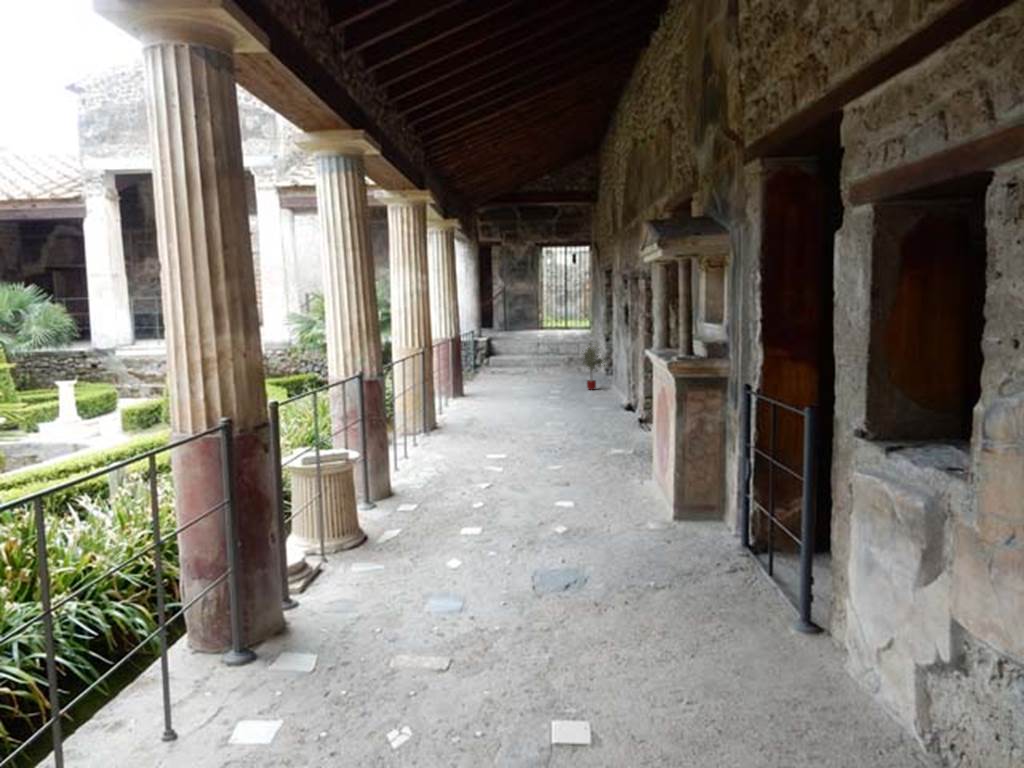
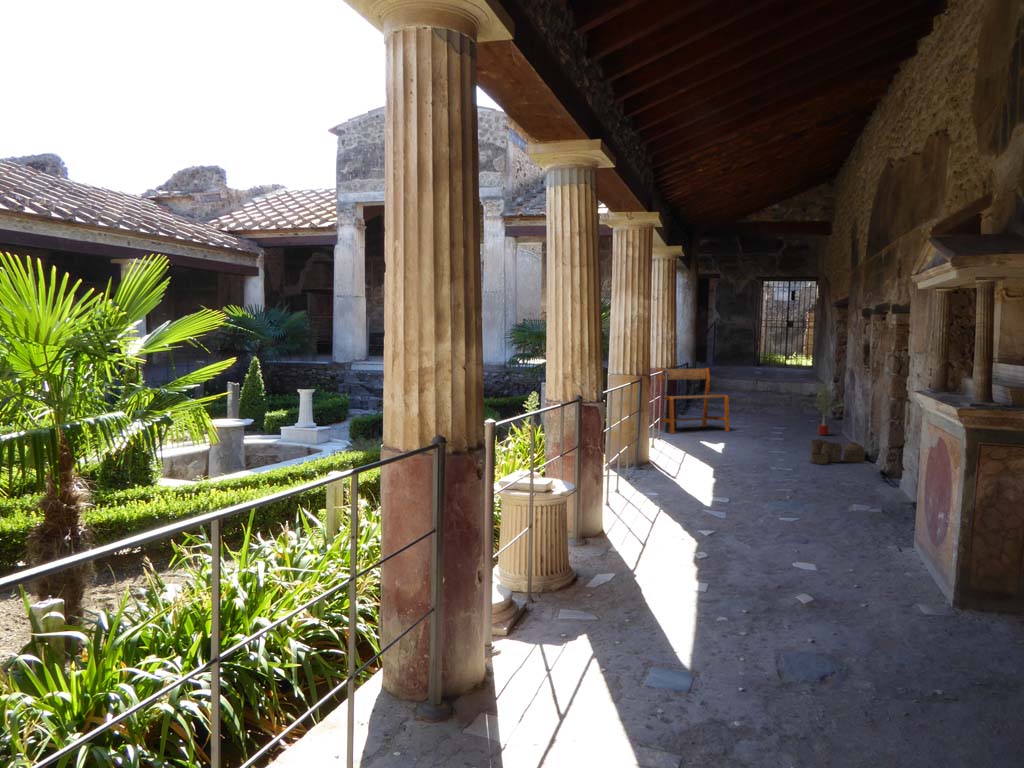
bench: none [438,334,510,399] -> present [656,368,729,434]
woven basket: none [578,392,624,416] -> present [810,439,865,464]

